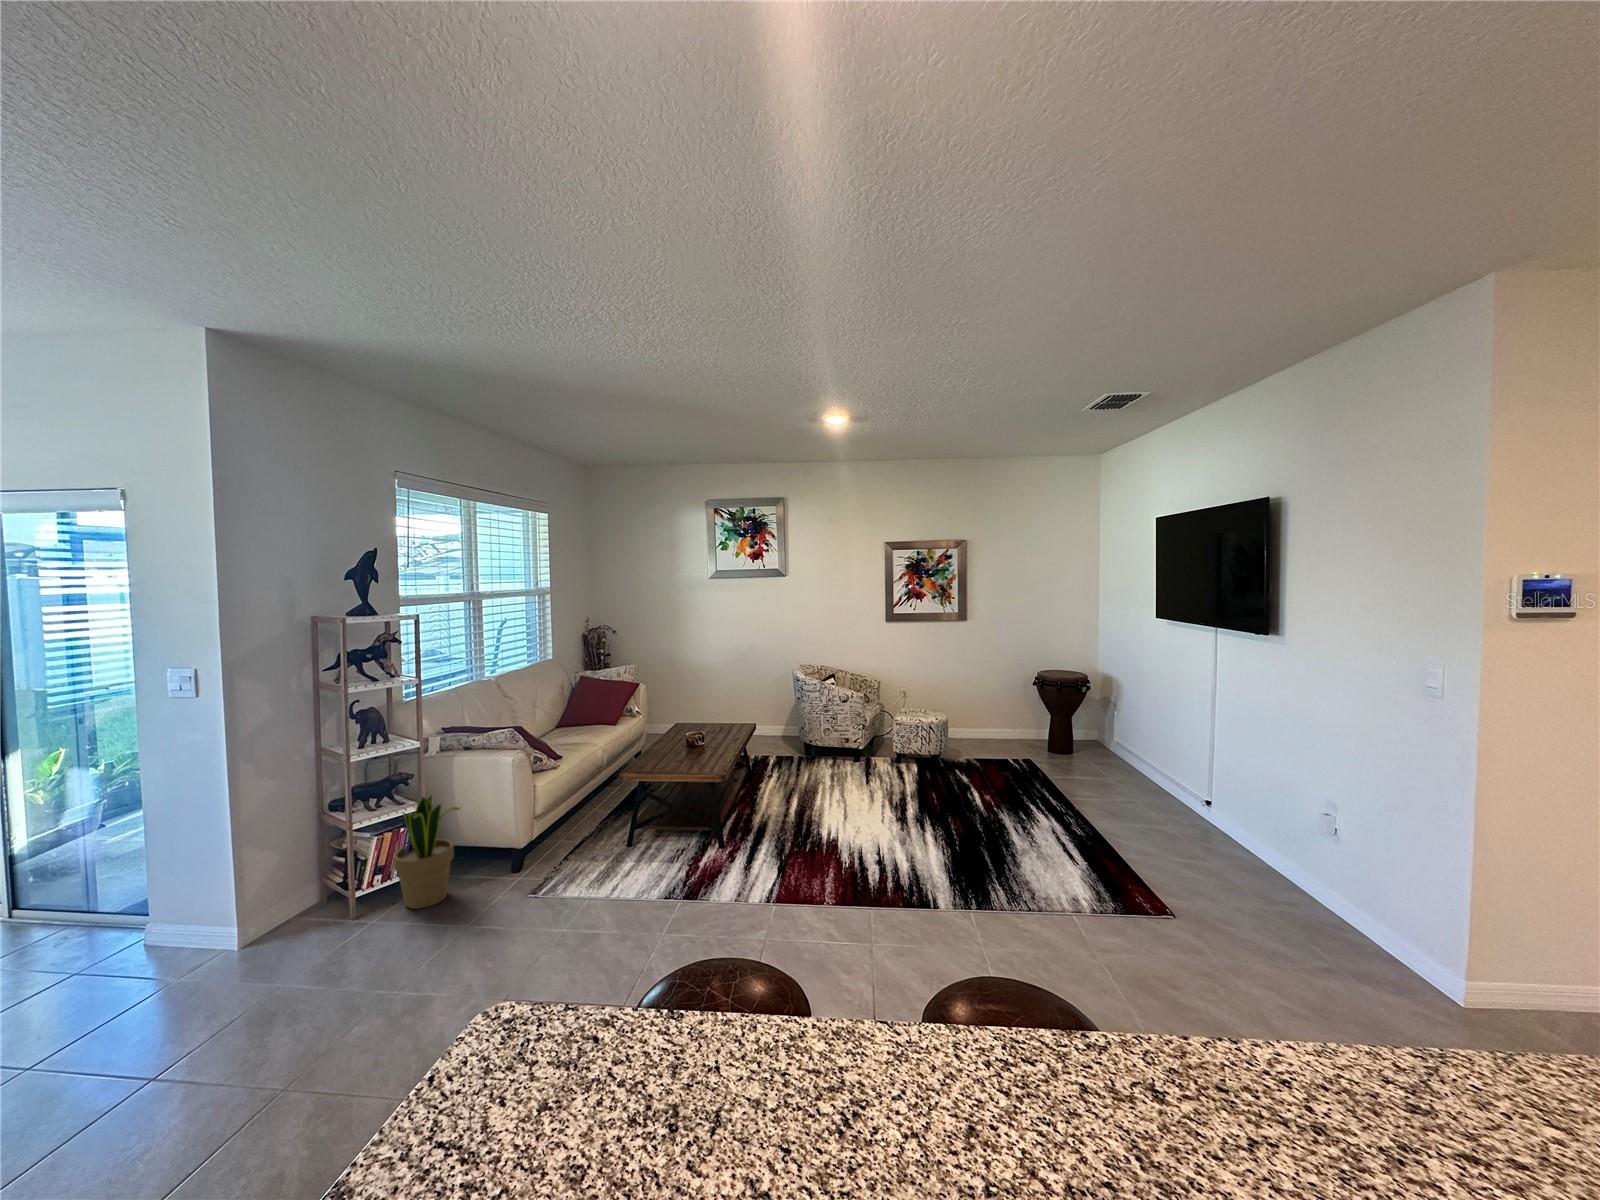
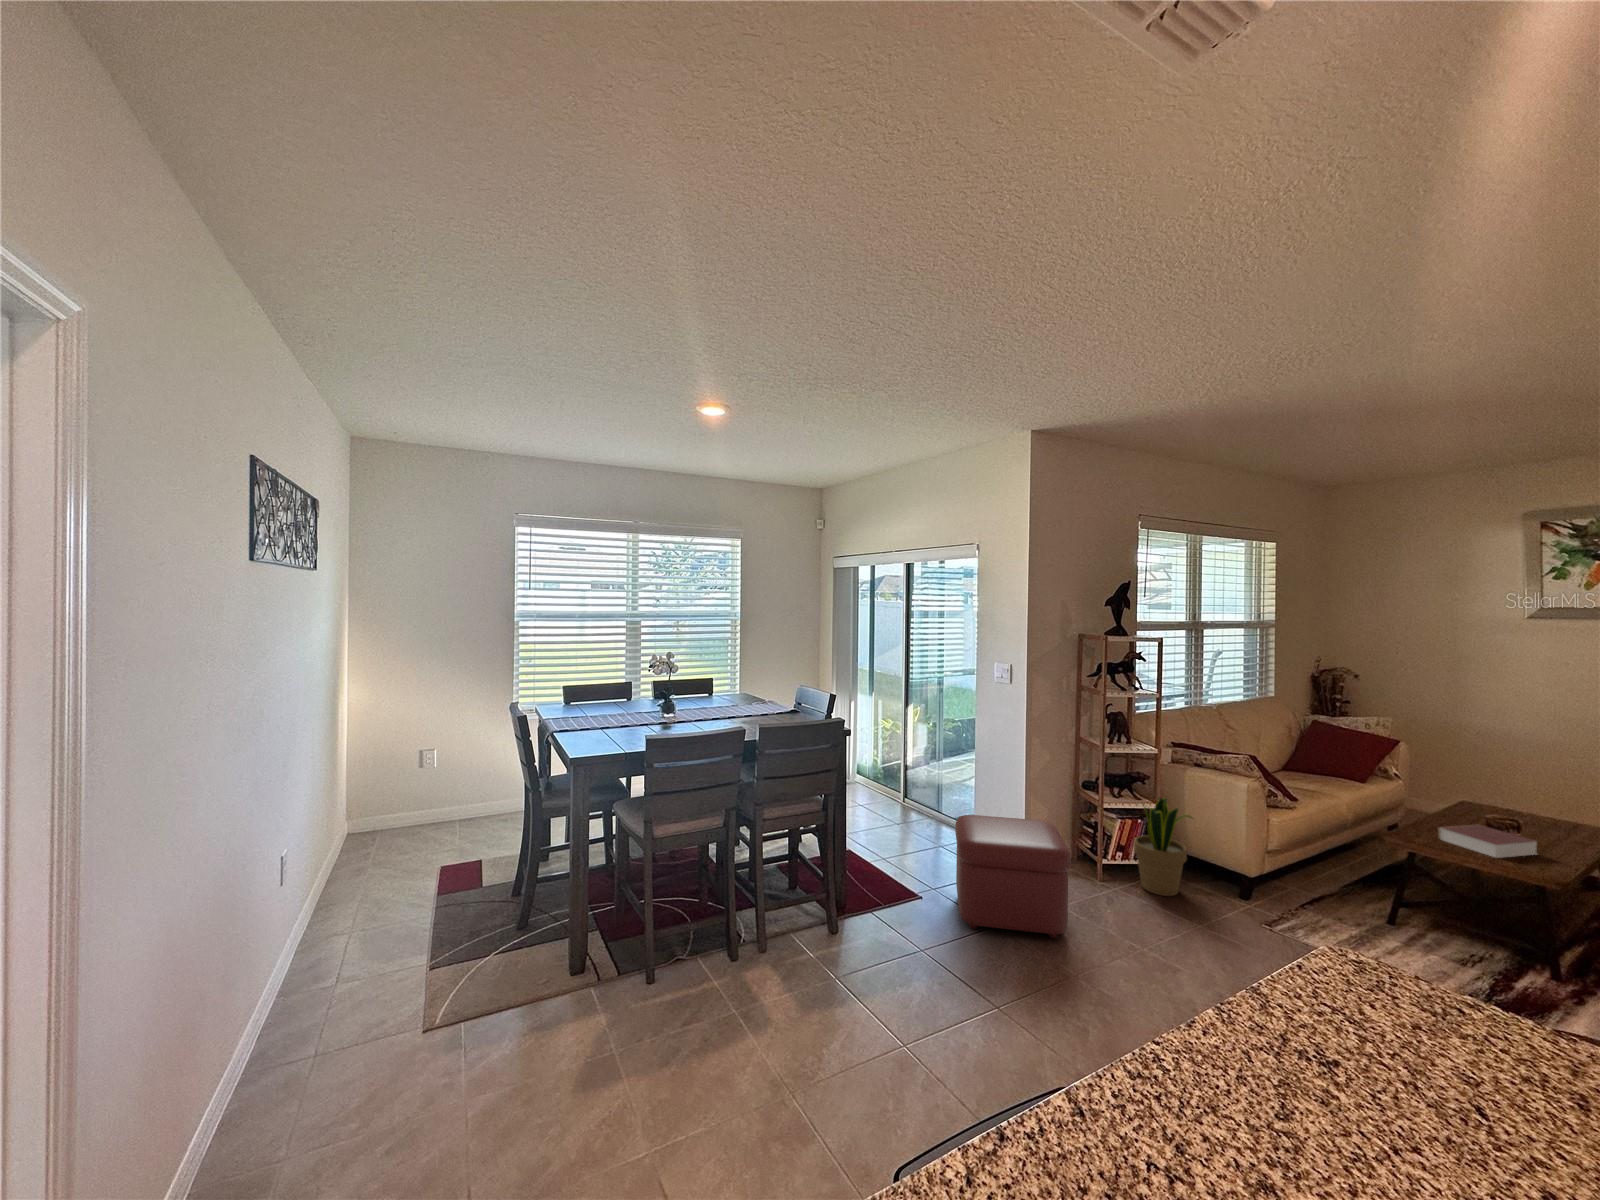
book: none [655,743,710,768] -> present [1438,824,1537,858]
ottoman: none [56,881,282,1105] -> present [955,815,1070,938]

